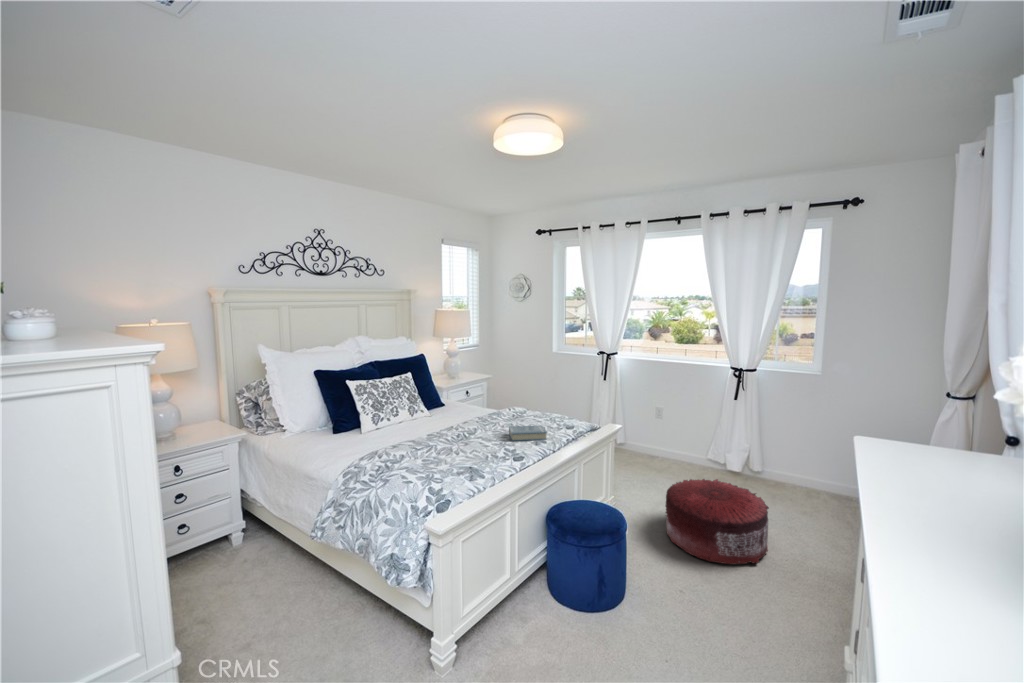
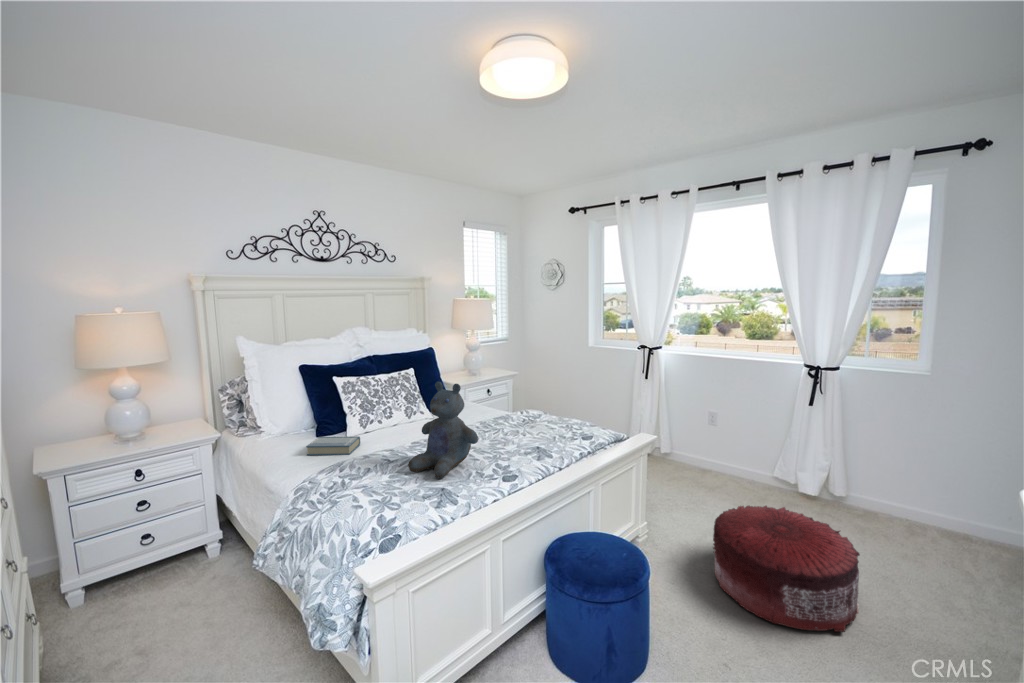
stuffed bear: none [436,384,492,461] -> present [408,382,478,479]
hardback book: present [509,425,547,441] -> present [306,436,360,455]

